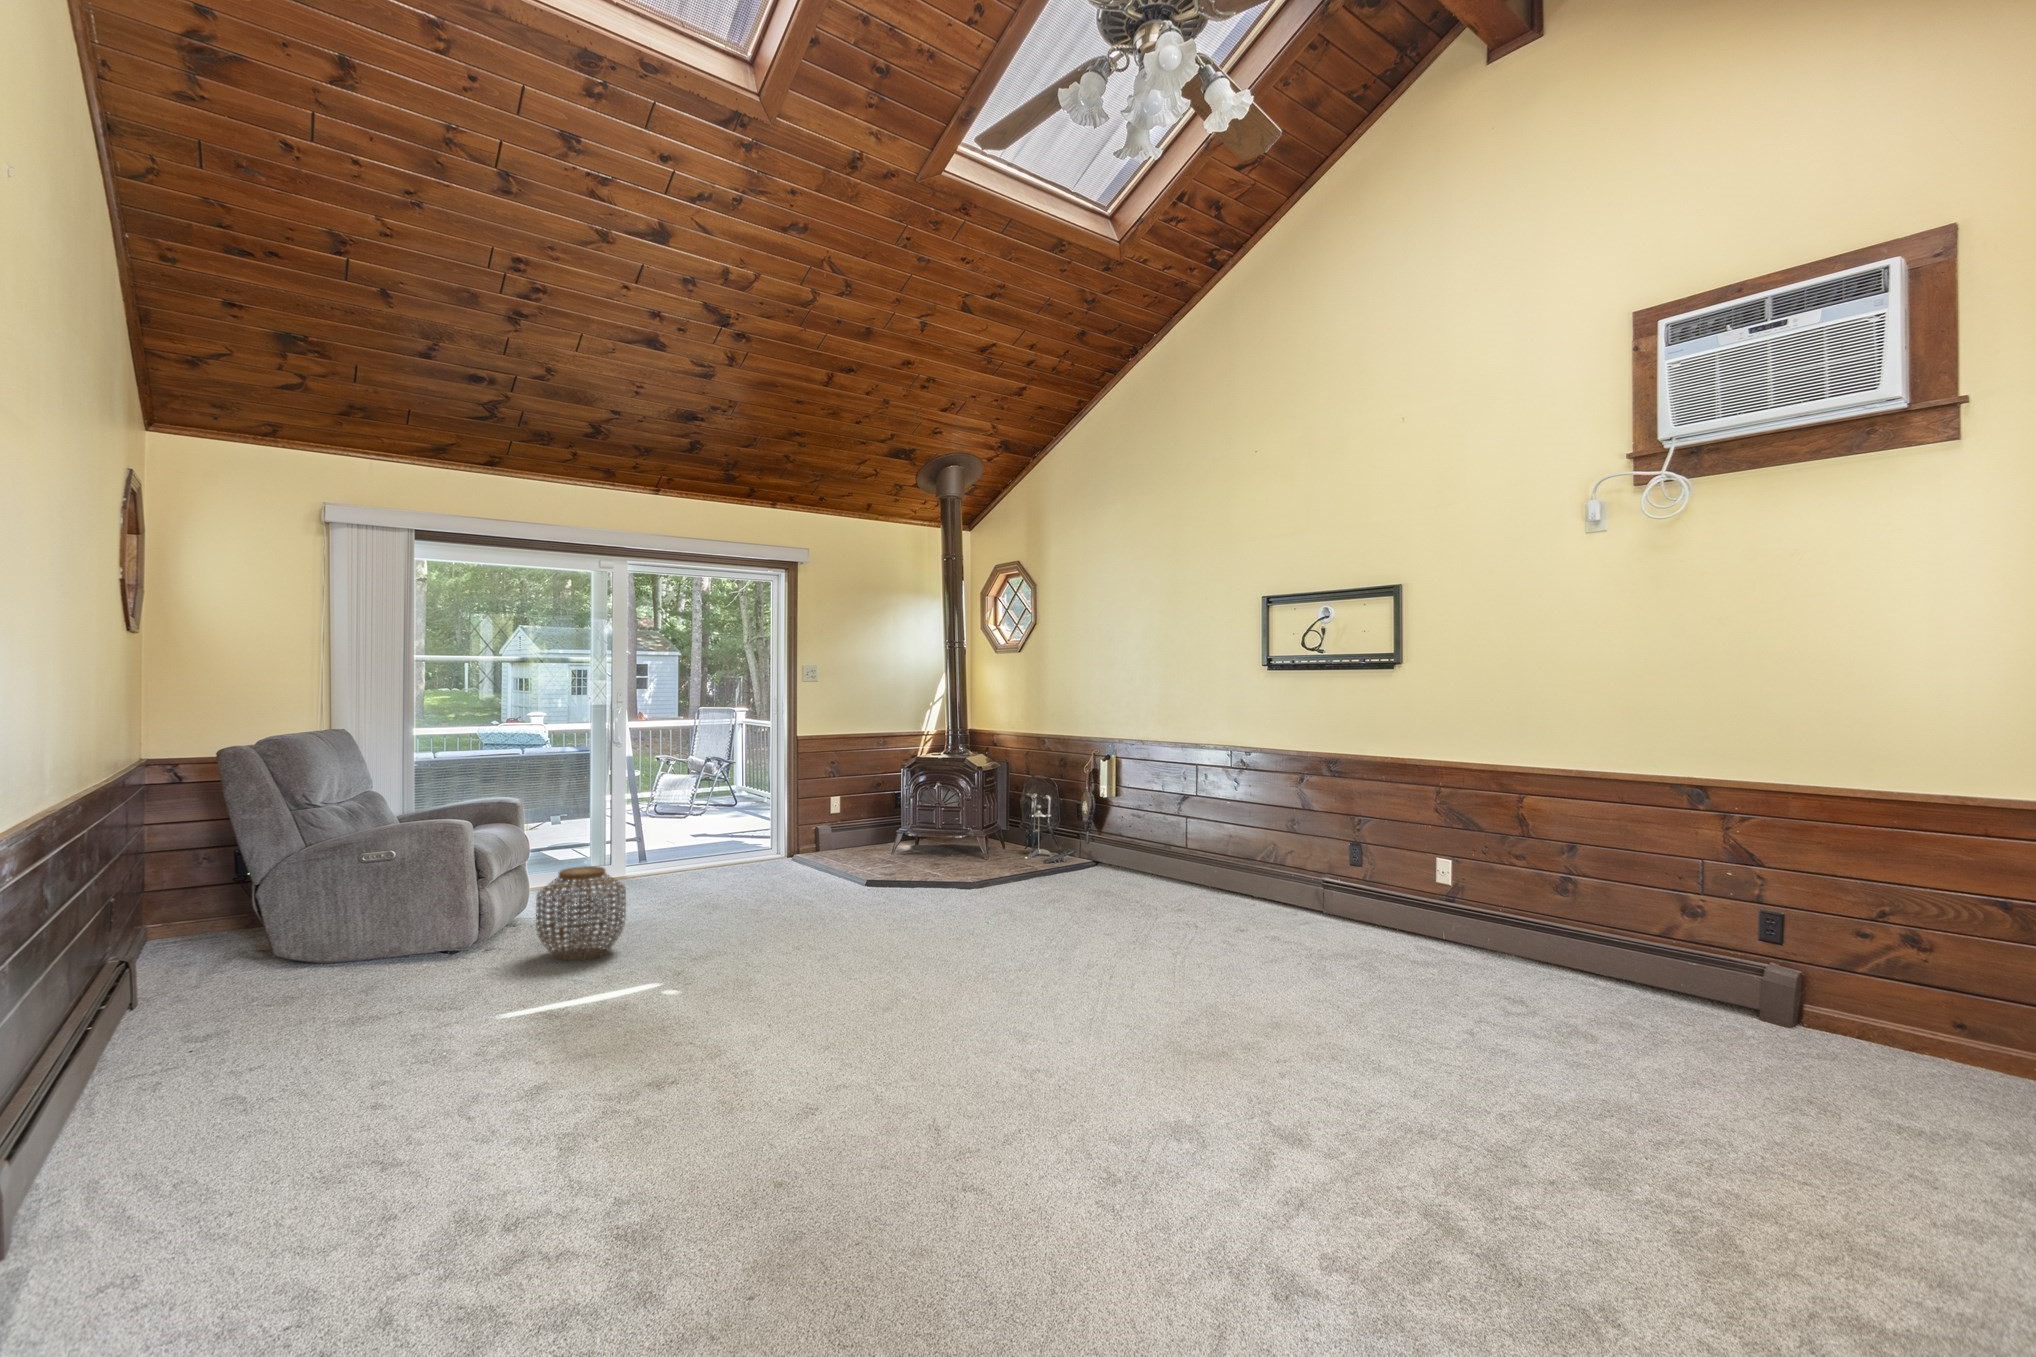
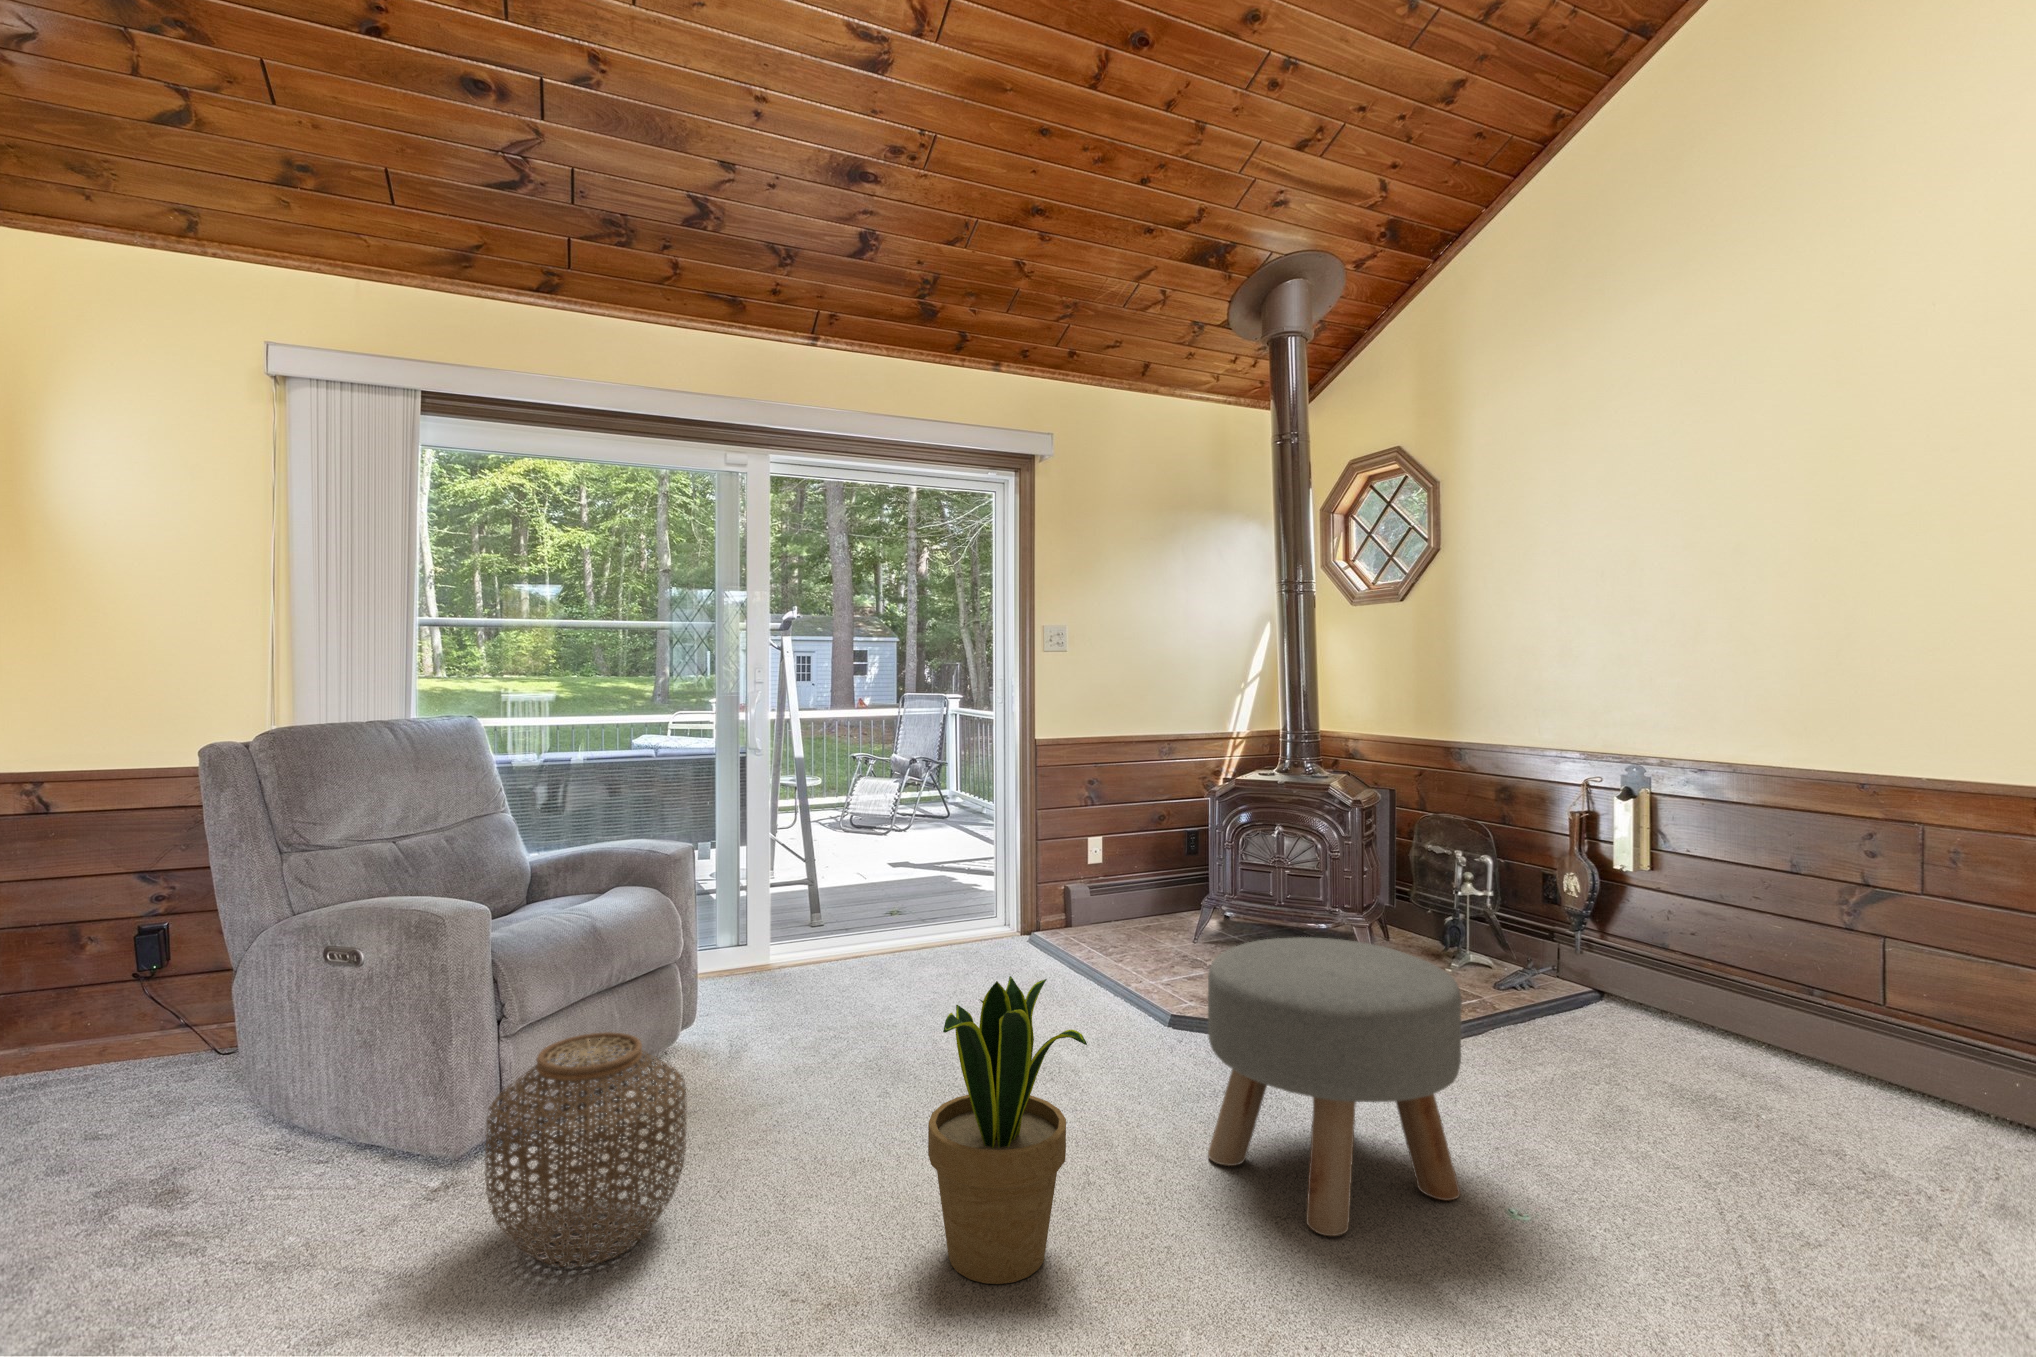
ottoman: none [869,823,974,934] -> present [1208,937,1462,1236]
potted plant: none [740,830,808,952] -> present [928,976,1087,1284]

